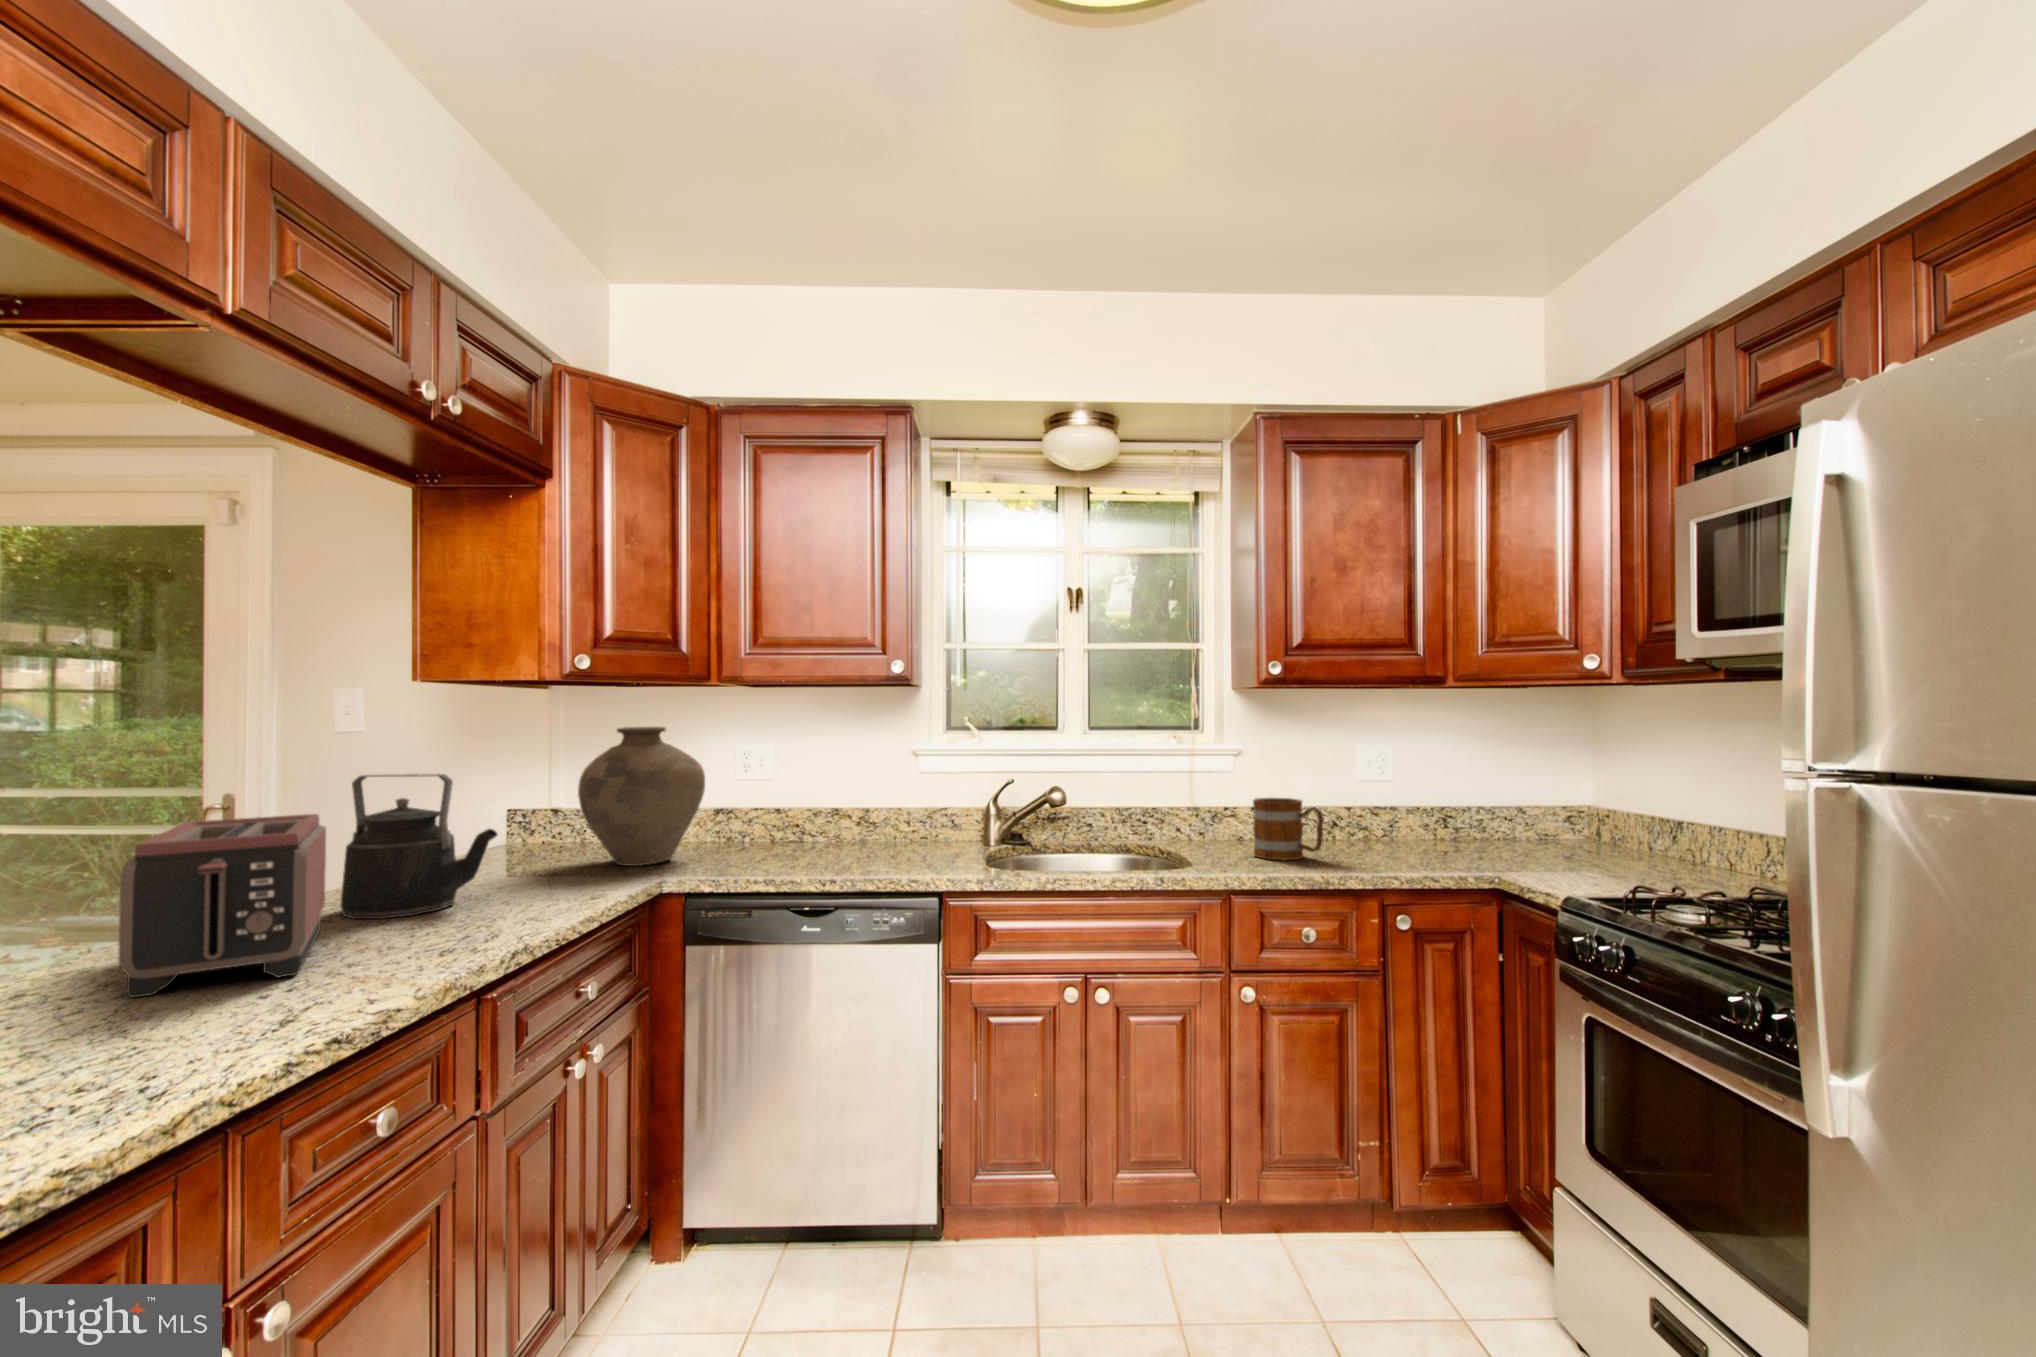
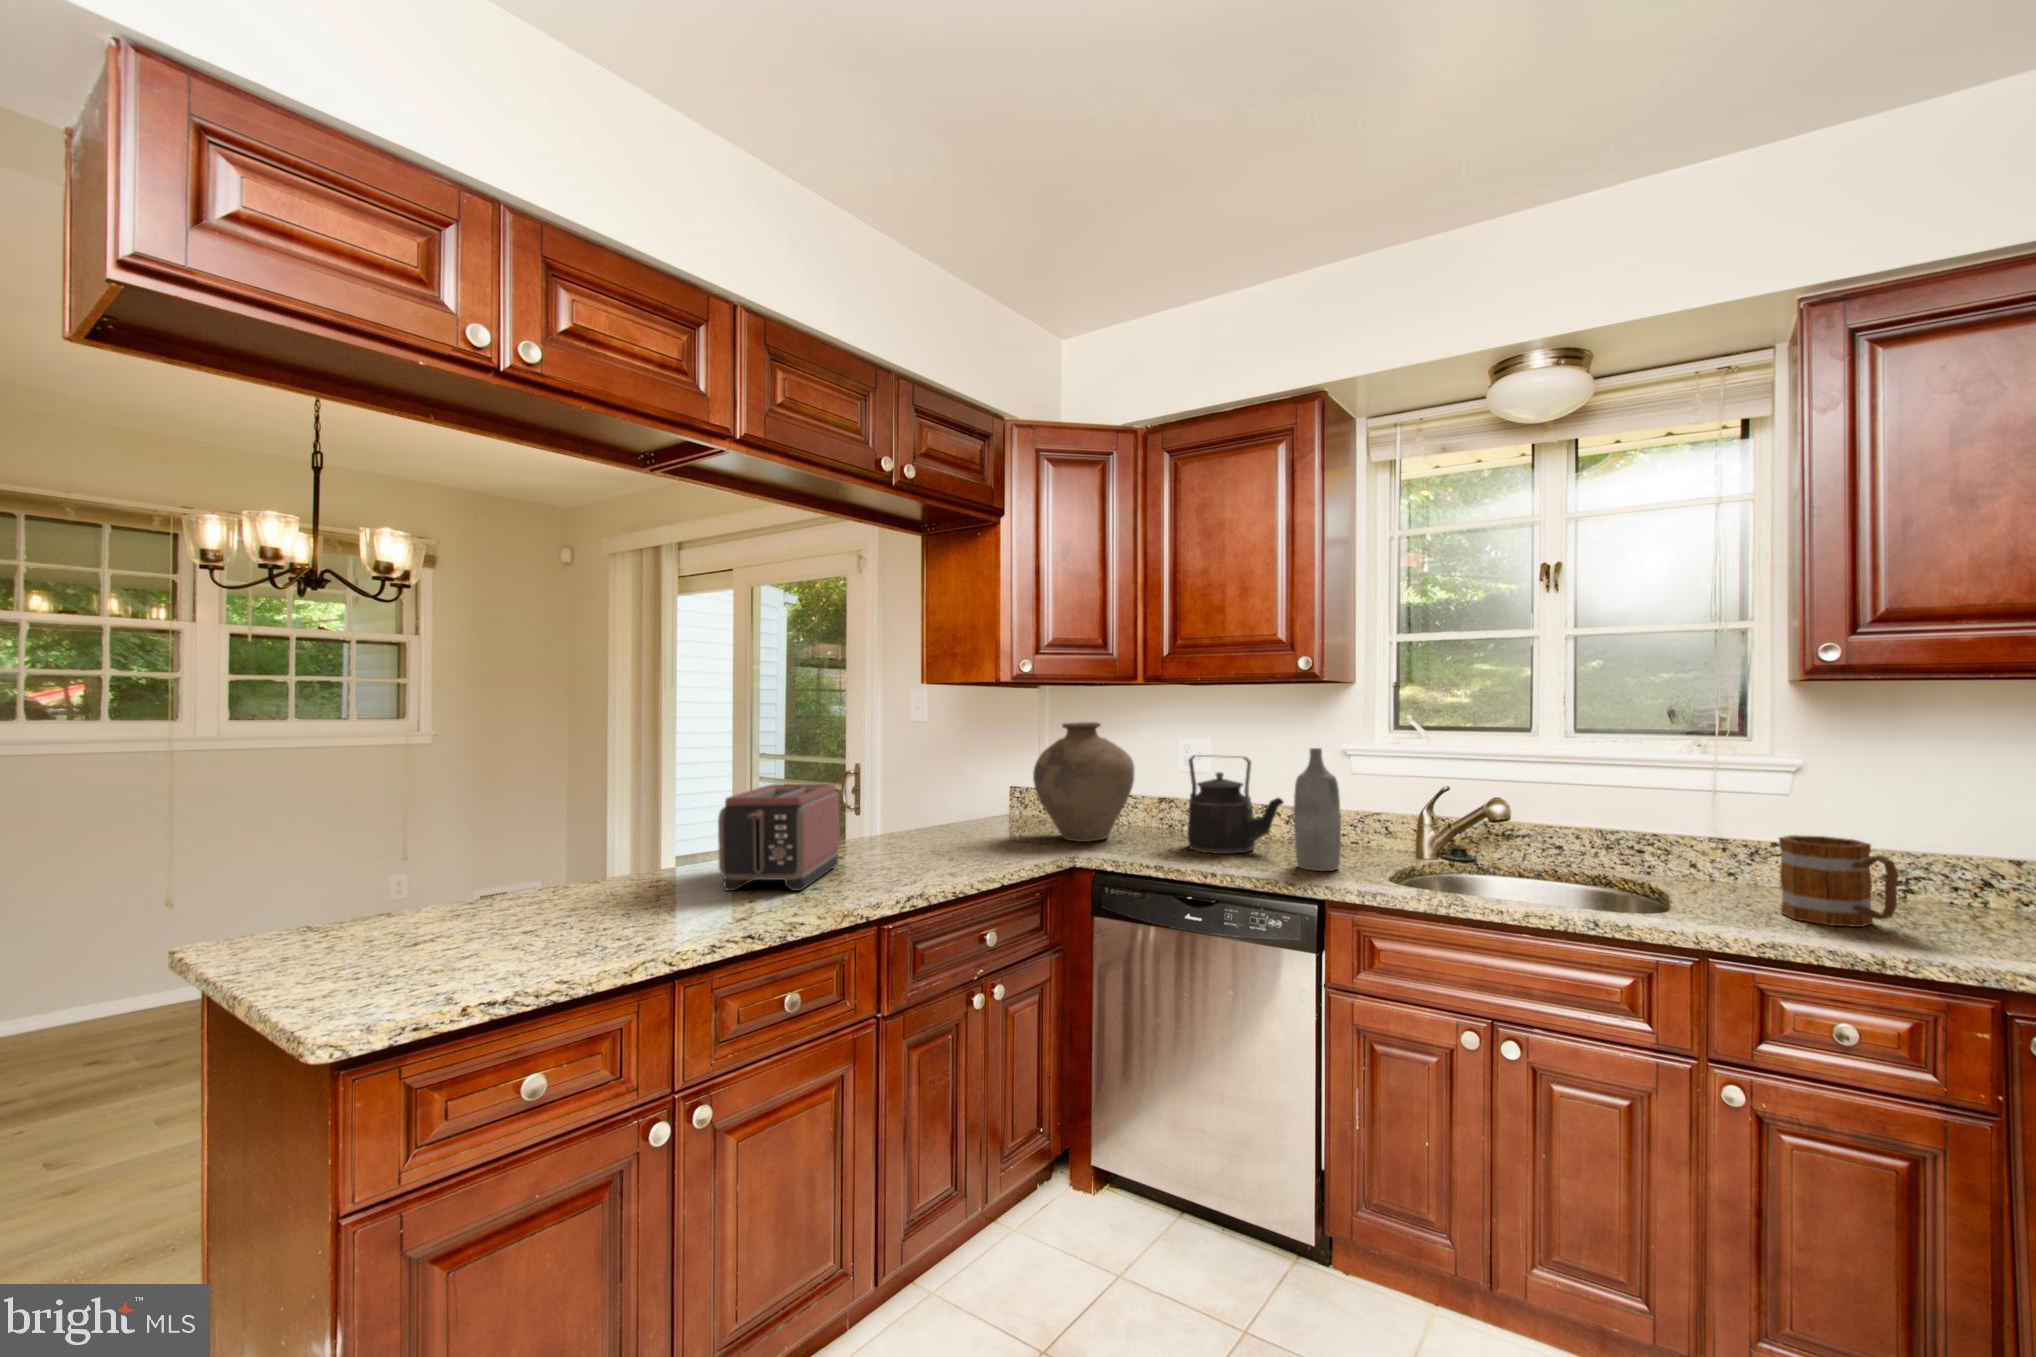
bottle: none [897,746,940,866] -> present [1294,748,1341,871]
kettle: present [341,774,497,919] -> present [1188,755,1284,854]

